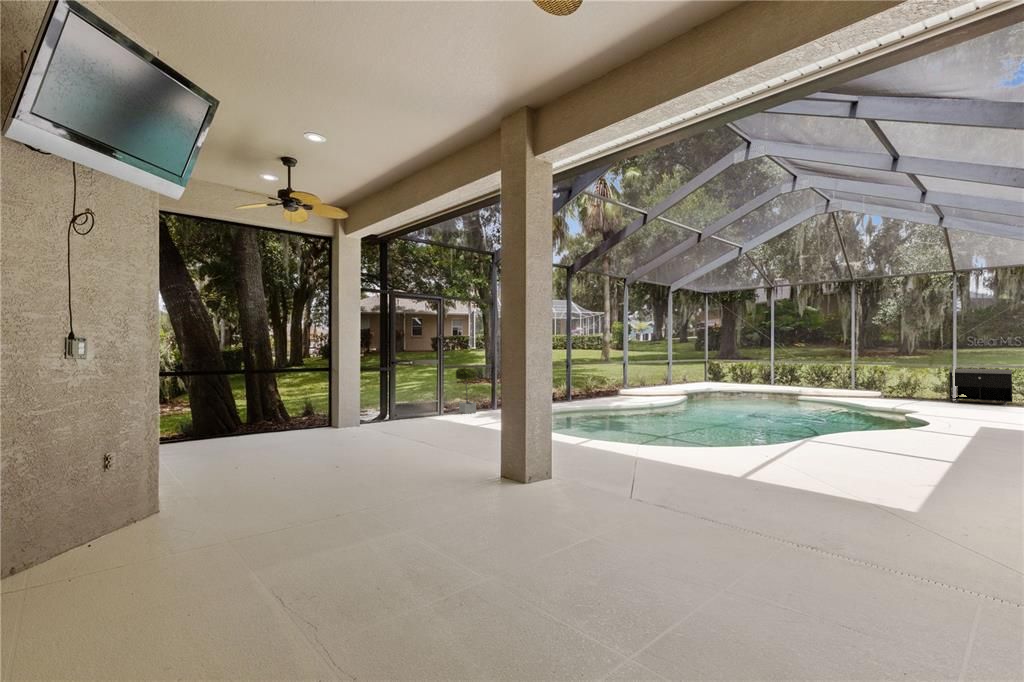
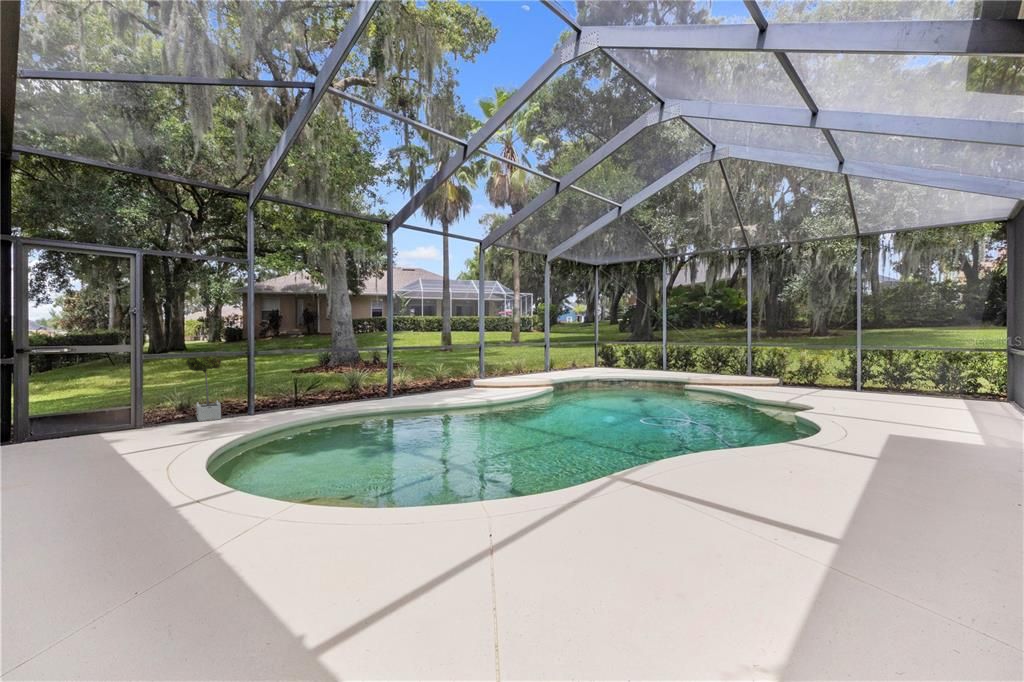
storage bench: present [949,369,1012,405] -> none [854,351,923,395]

